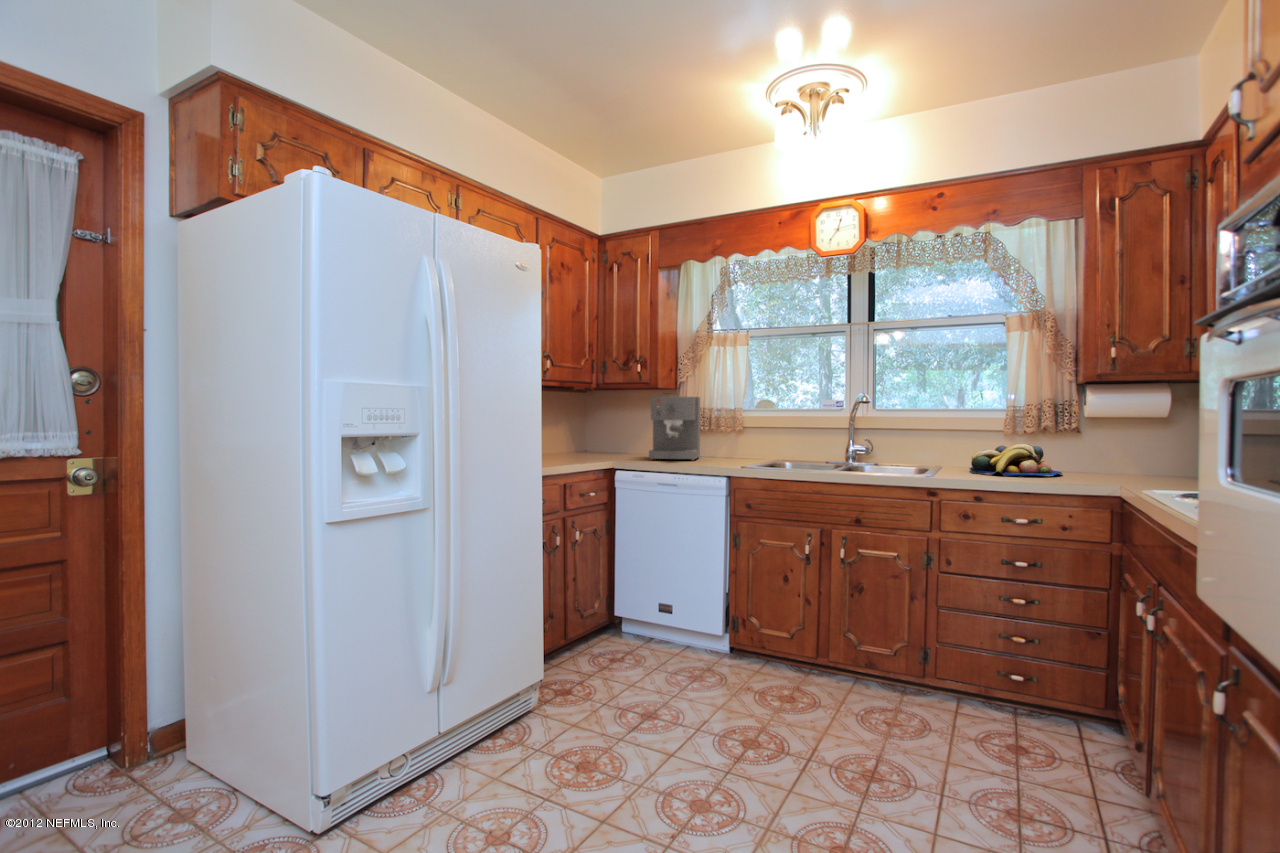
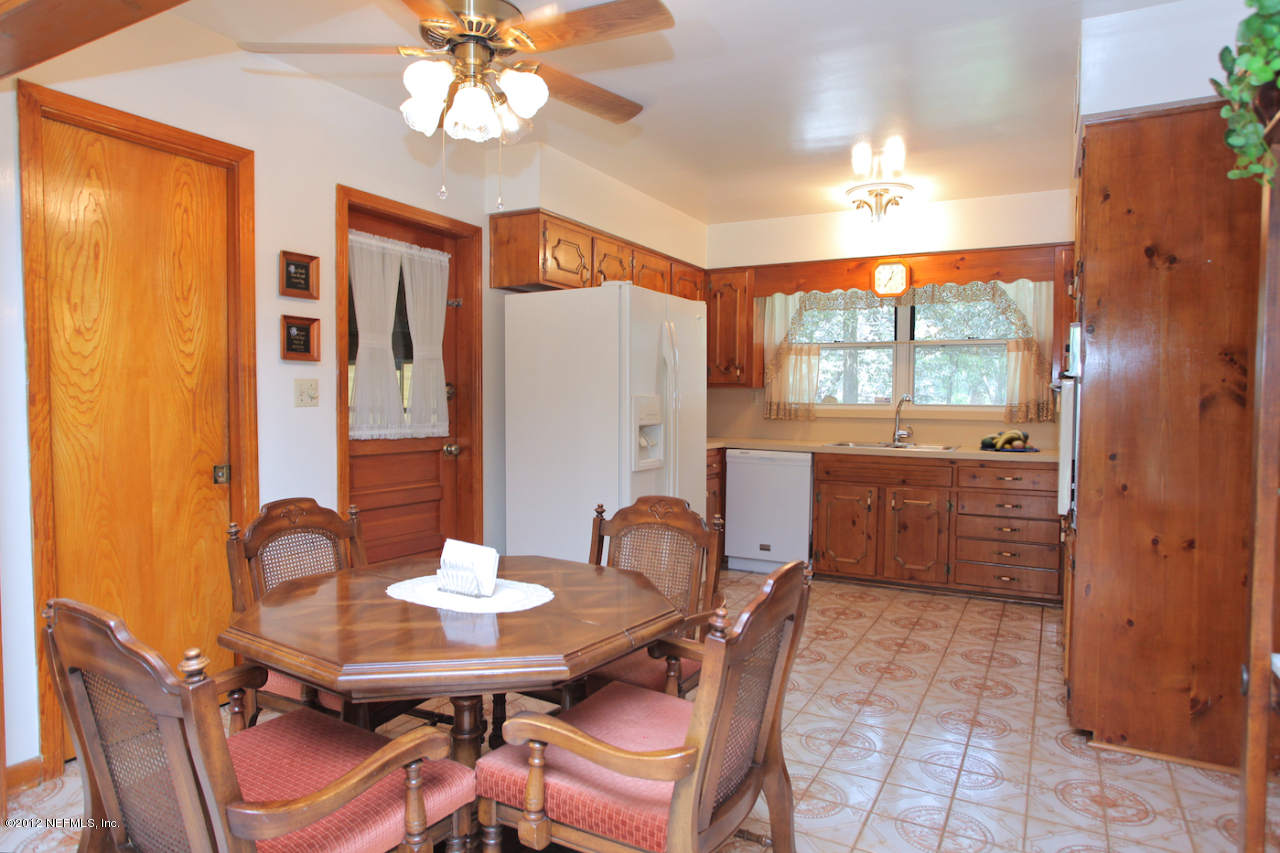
coffee maker: present [649,397,700,460] -> none [746,394,782,442]

